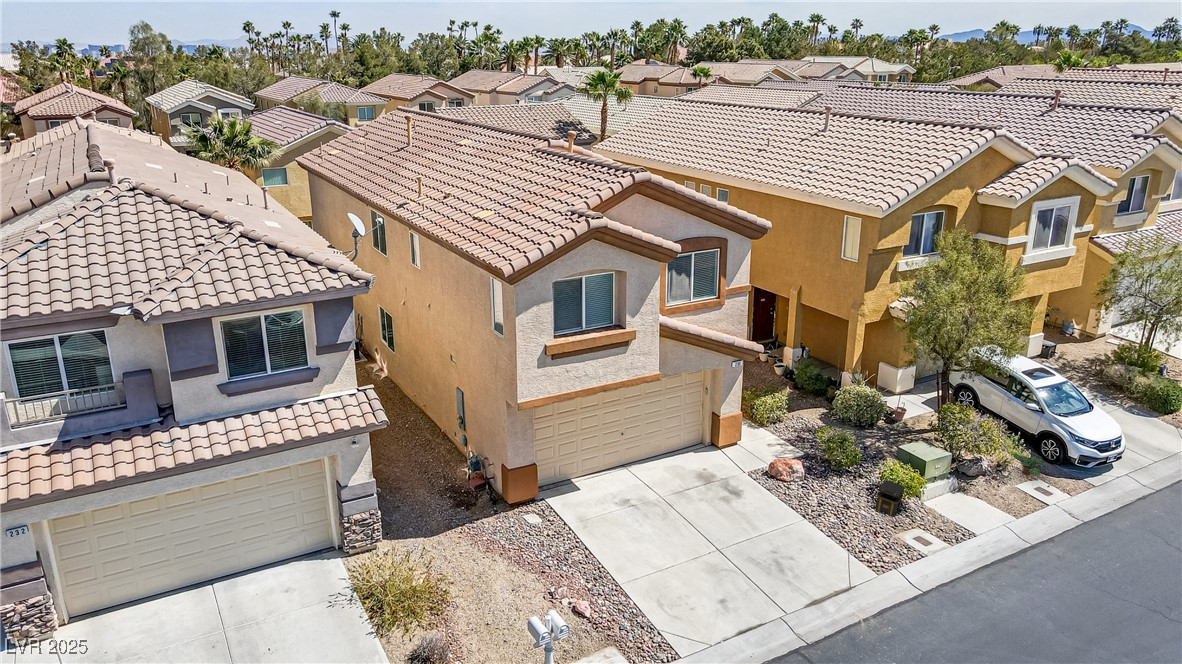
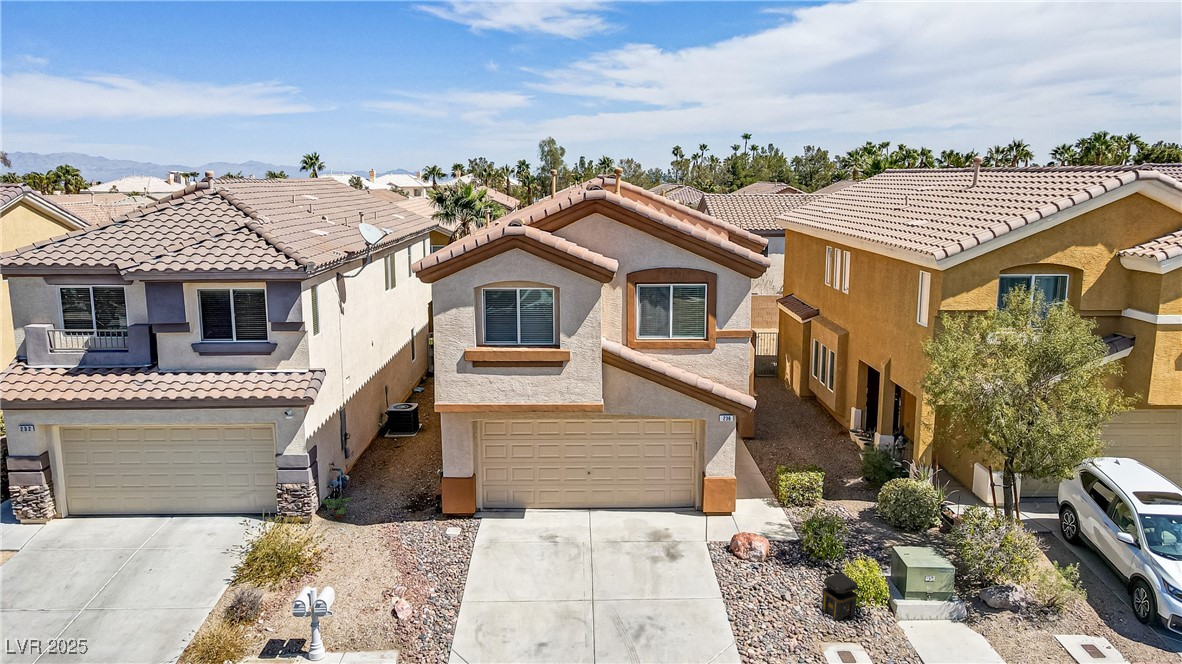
potted plant: present [1012,454,1043,475] -> present [321,496,353,519]

